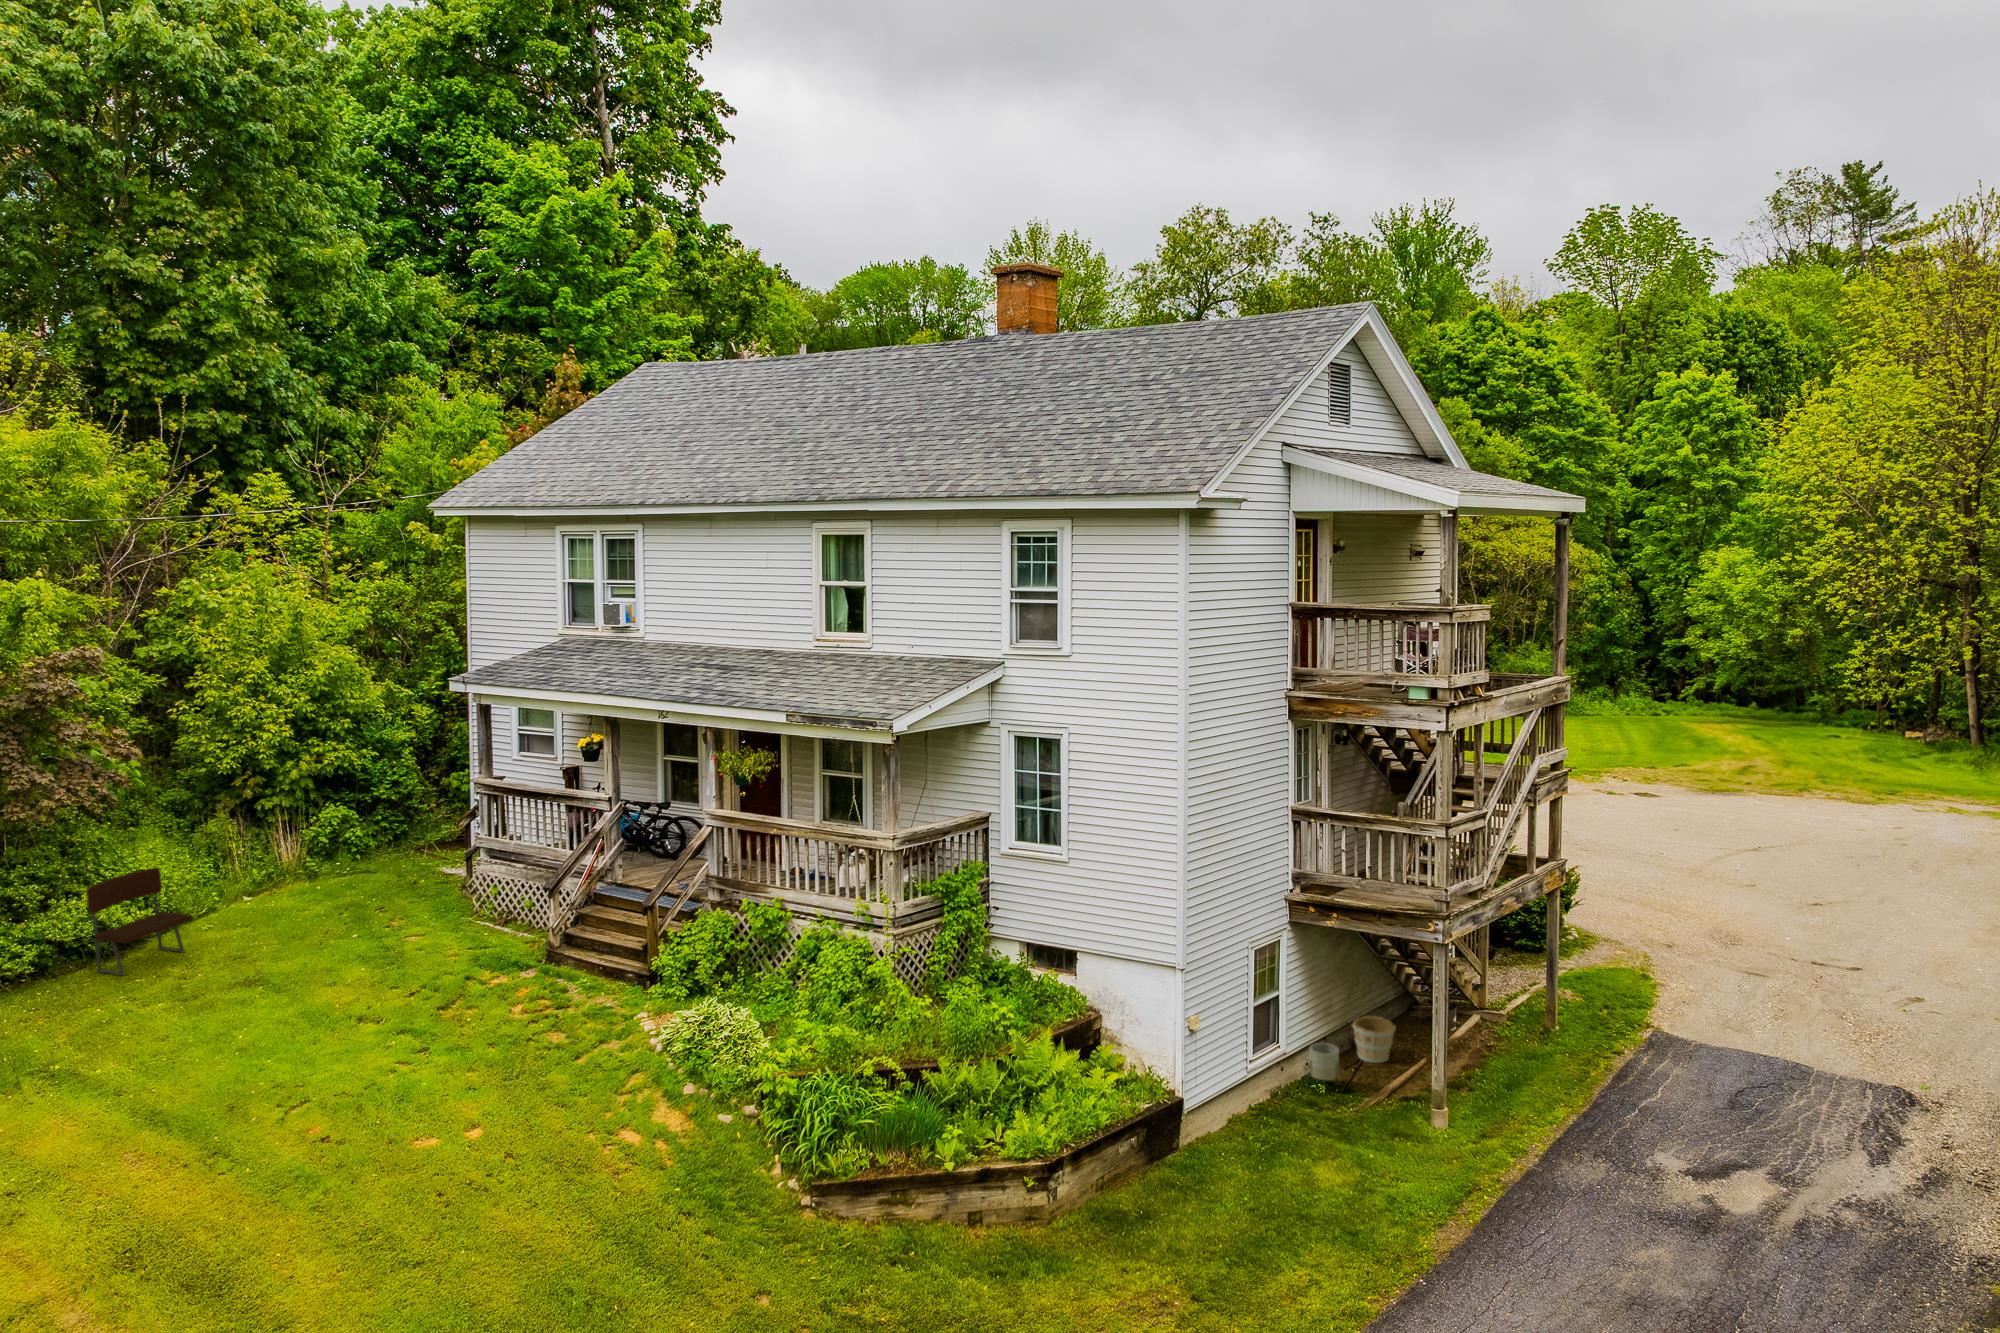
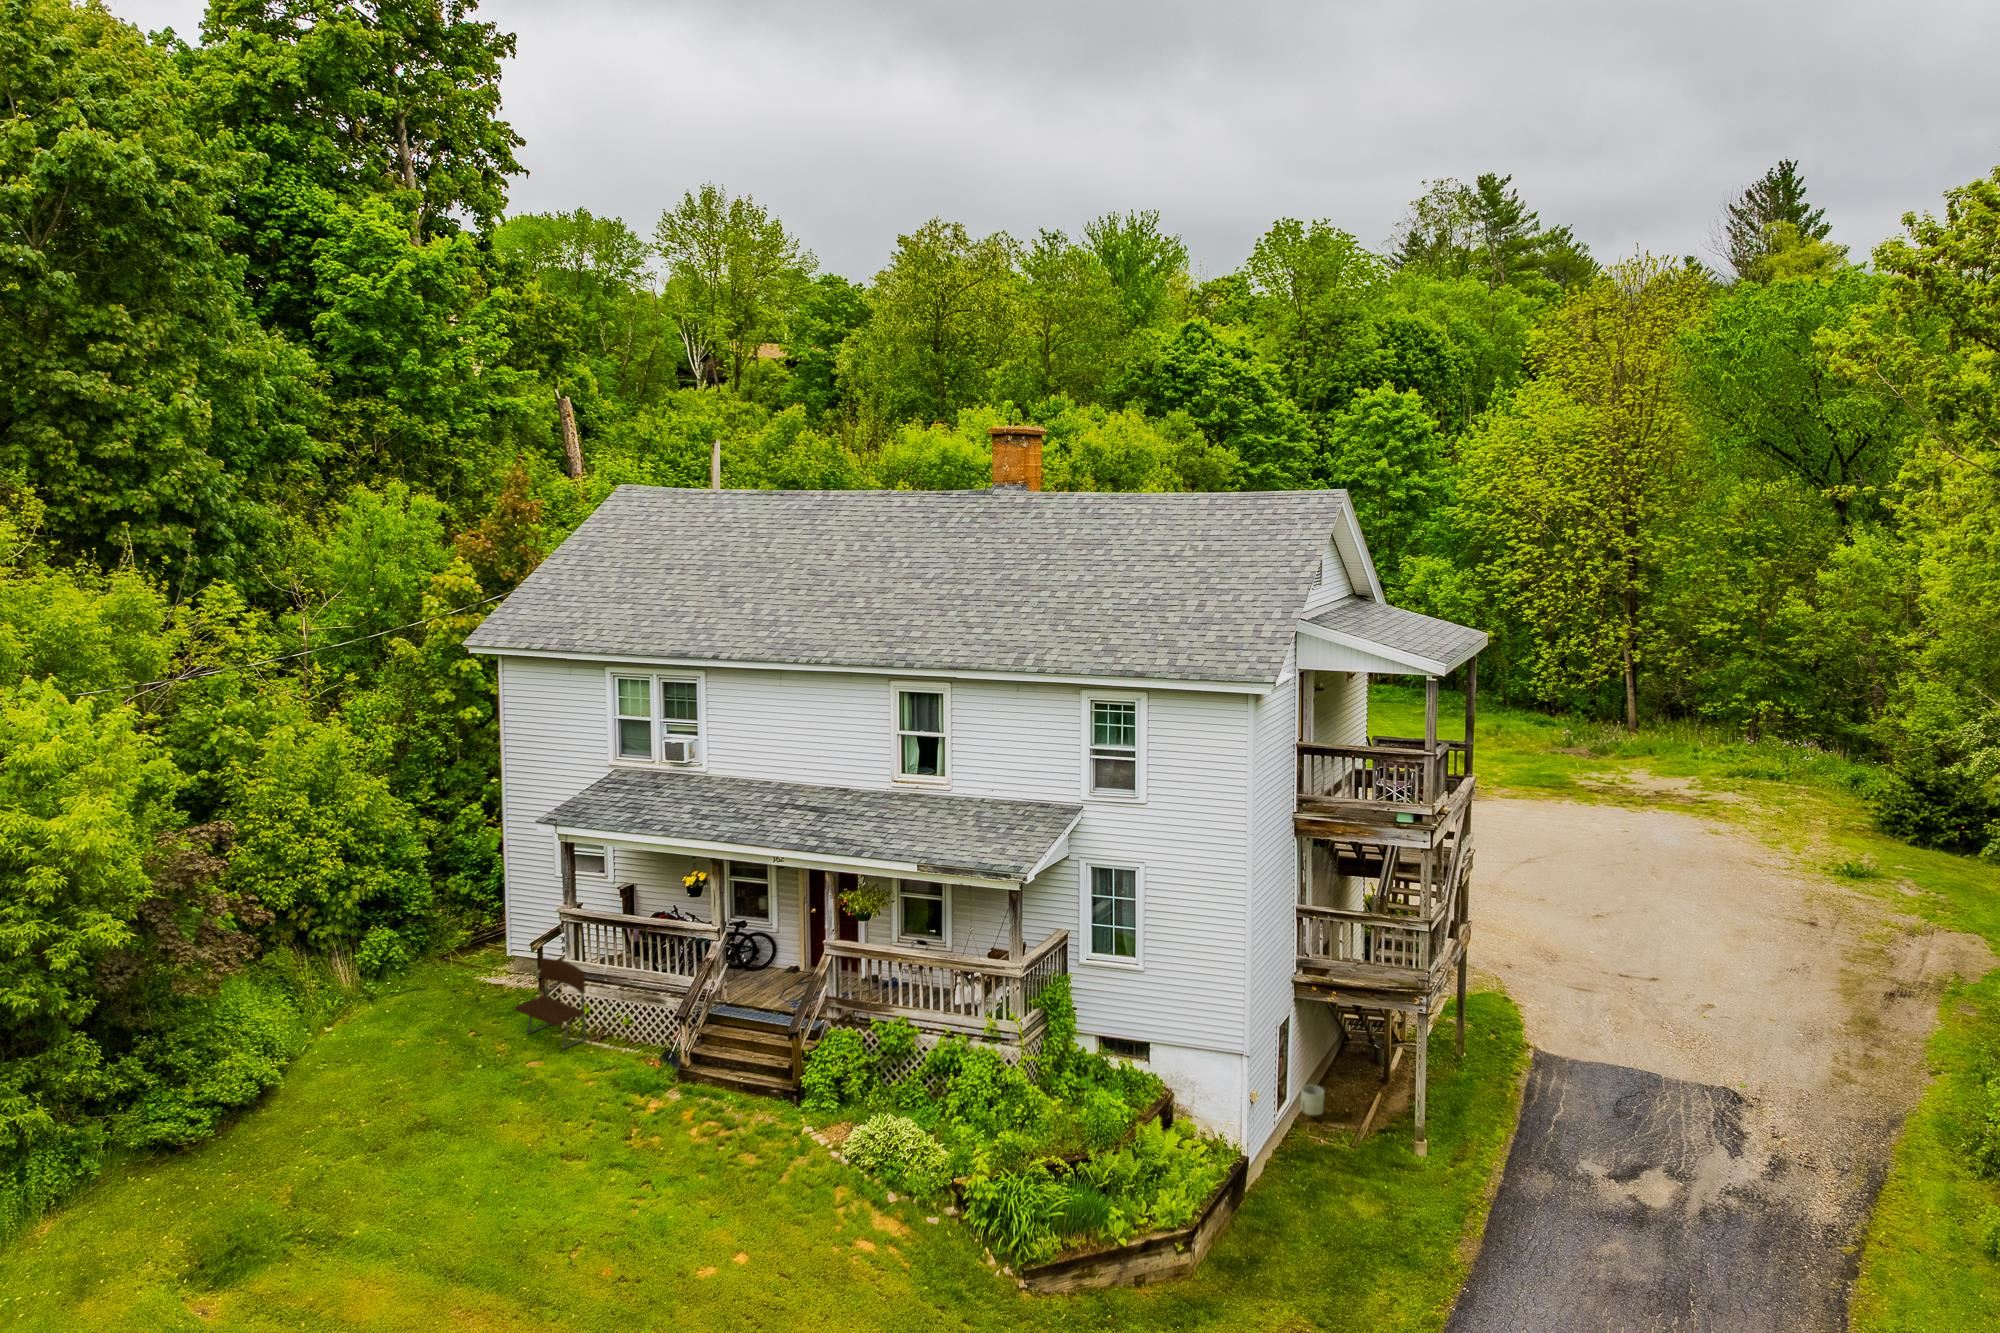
bench: present [86,867,193,975] -> present [515,958,587,1049]
wooden bucket: present [1353,1016,1396,1063] -> none [1319,1055,1353,1093]

